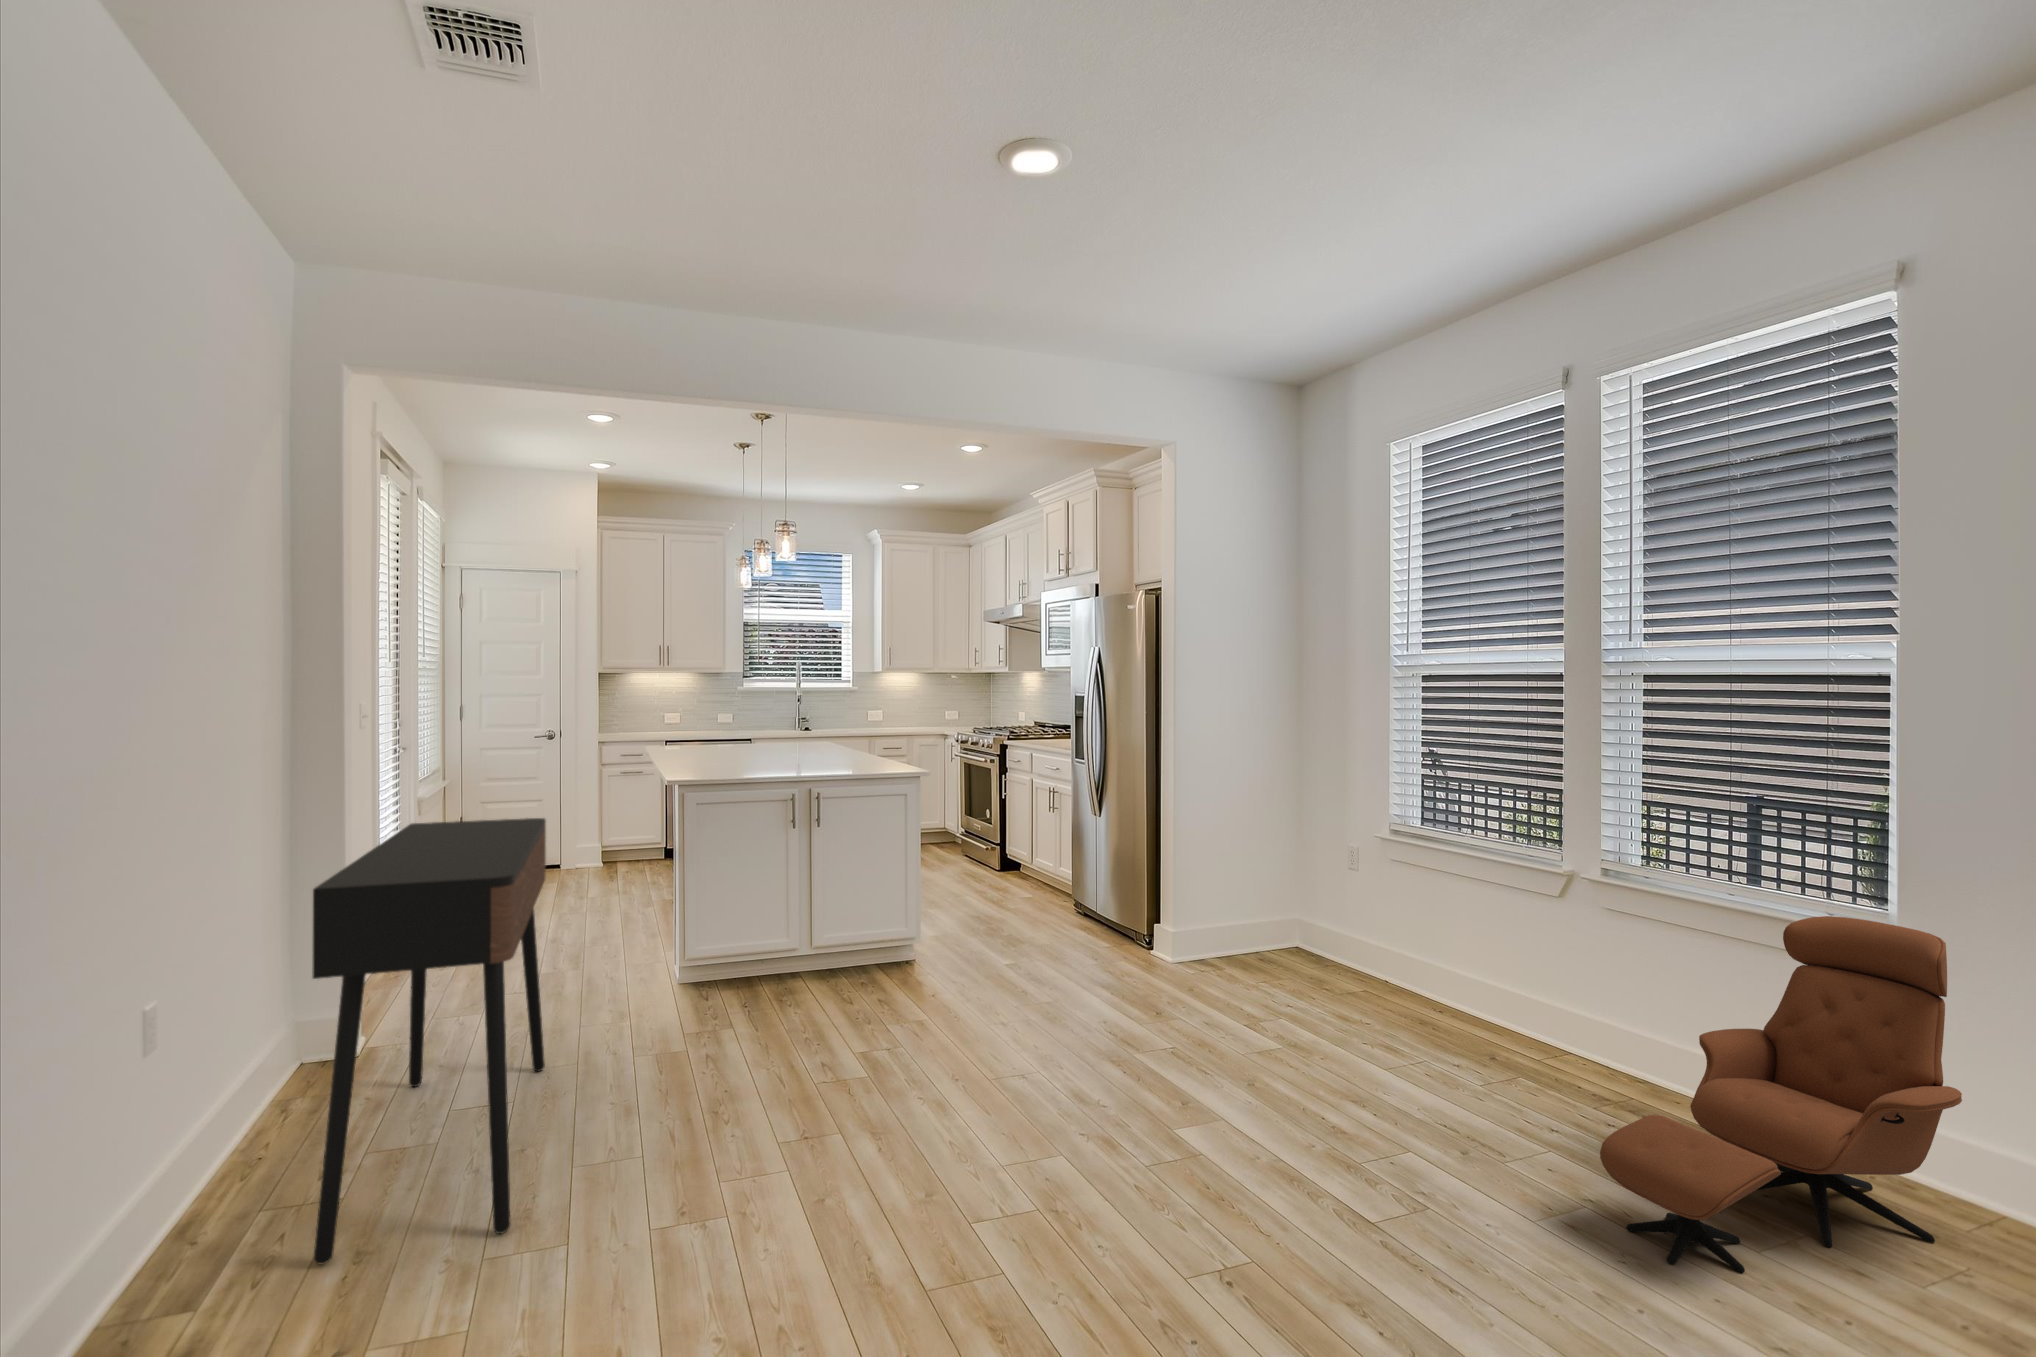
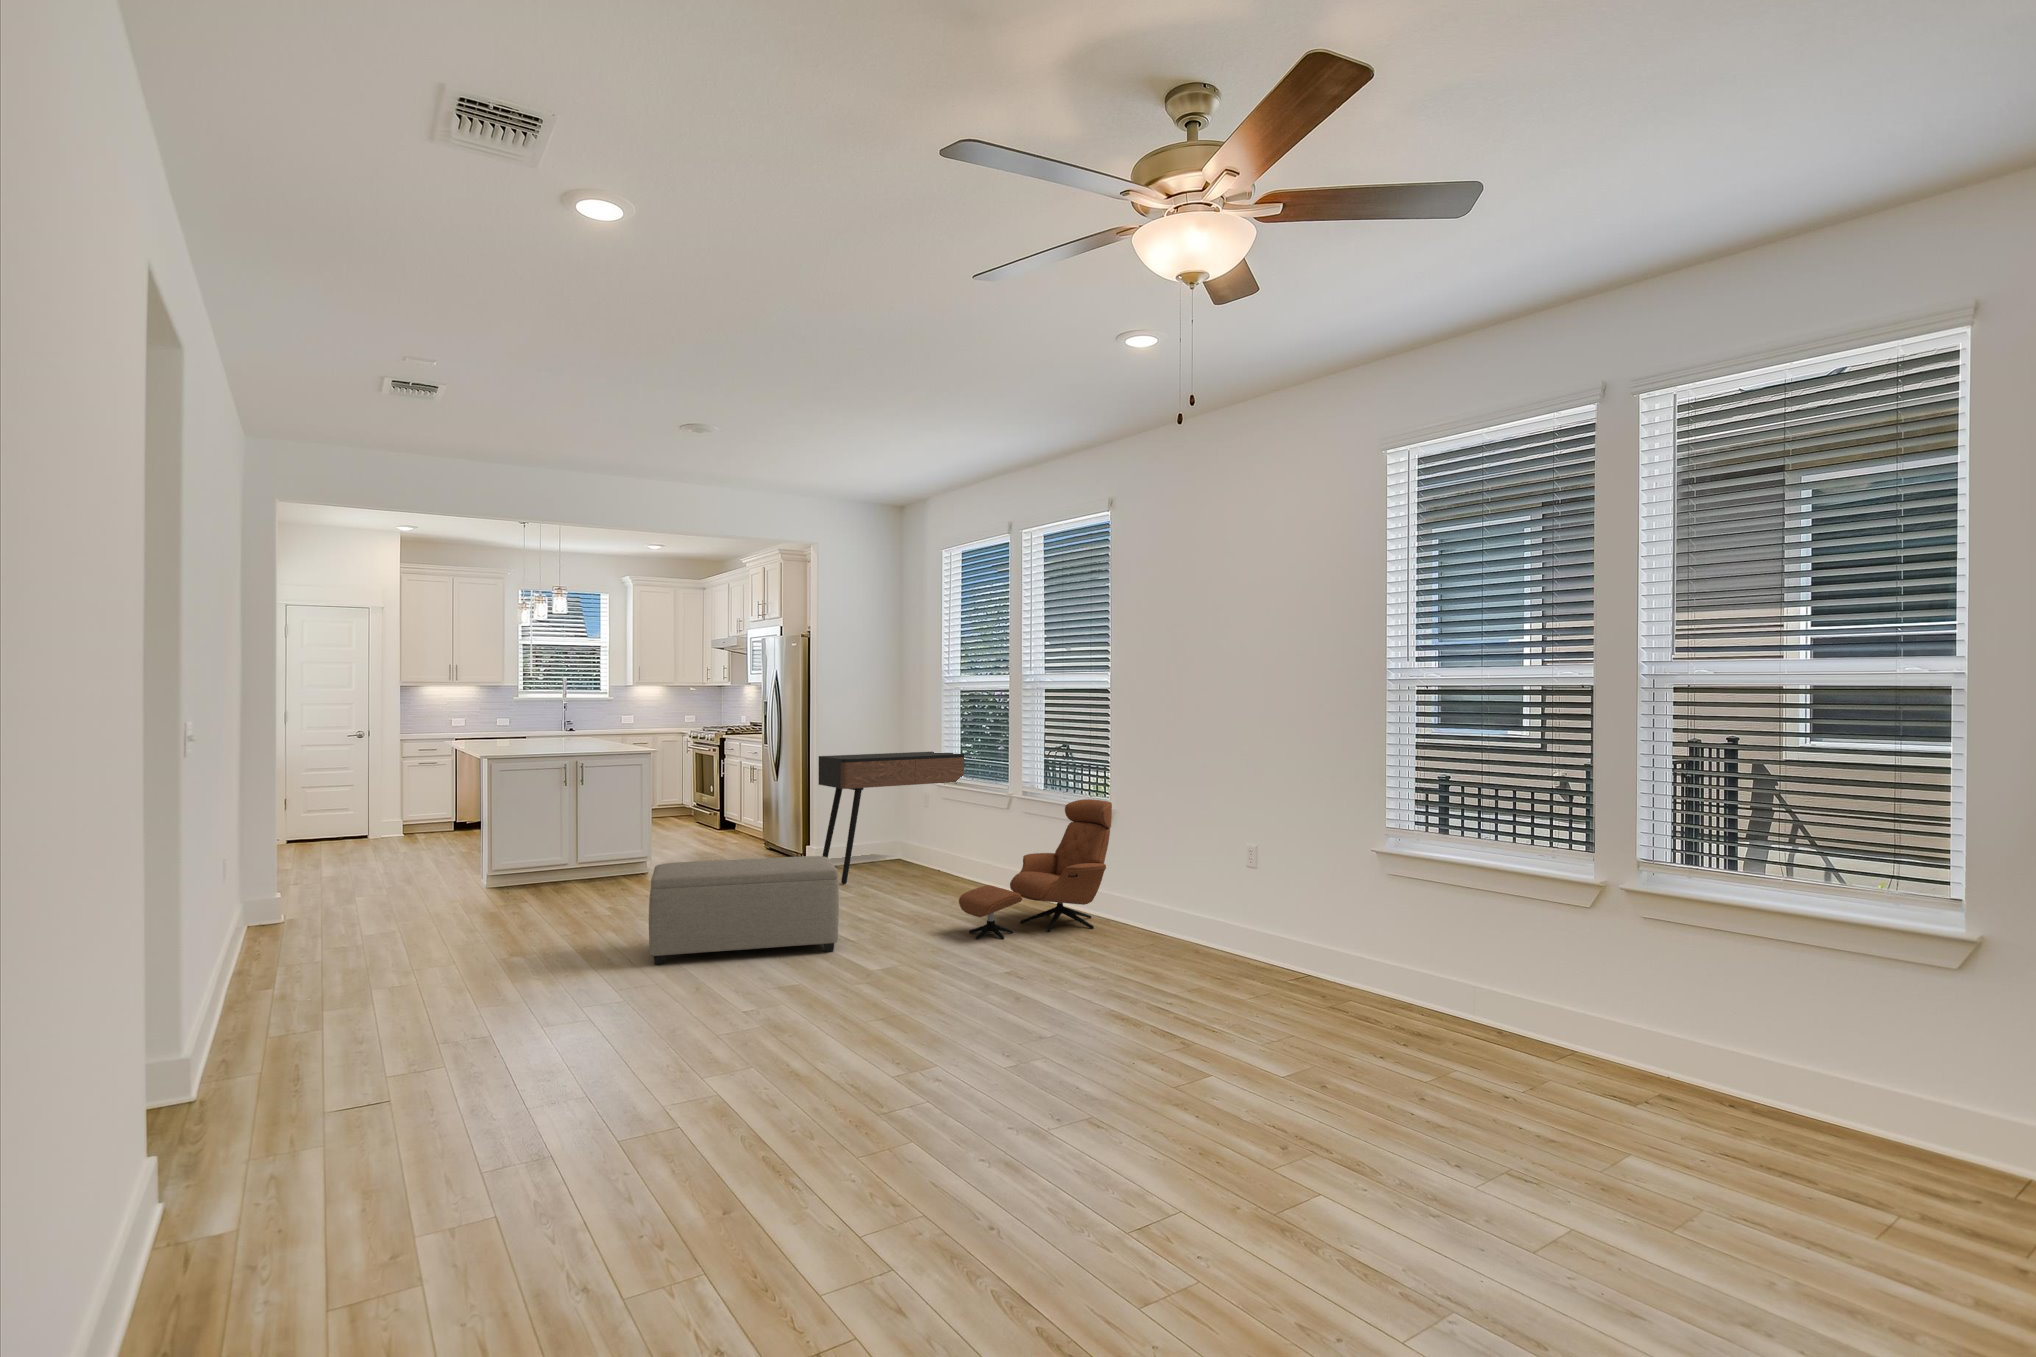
console table: present [312,818,546,1264] -> present [819,752,964,884]
ottoman: none [944,1035,1362,1308] -> present [649,856,839,965]

